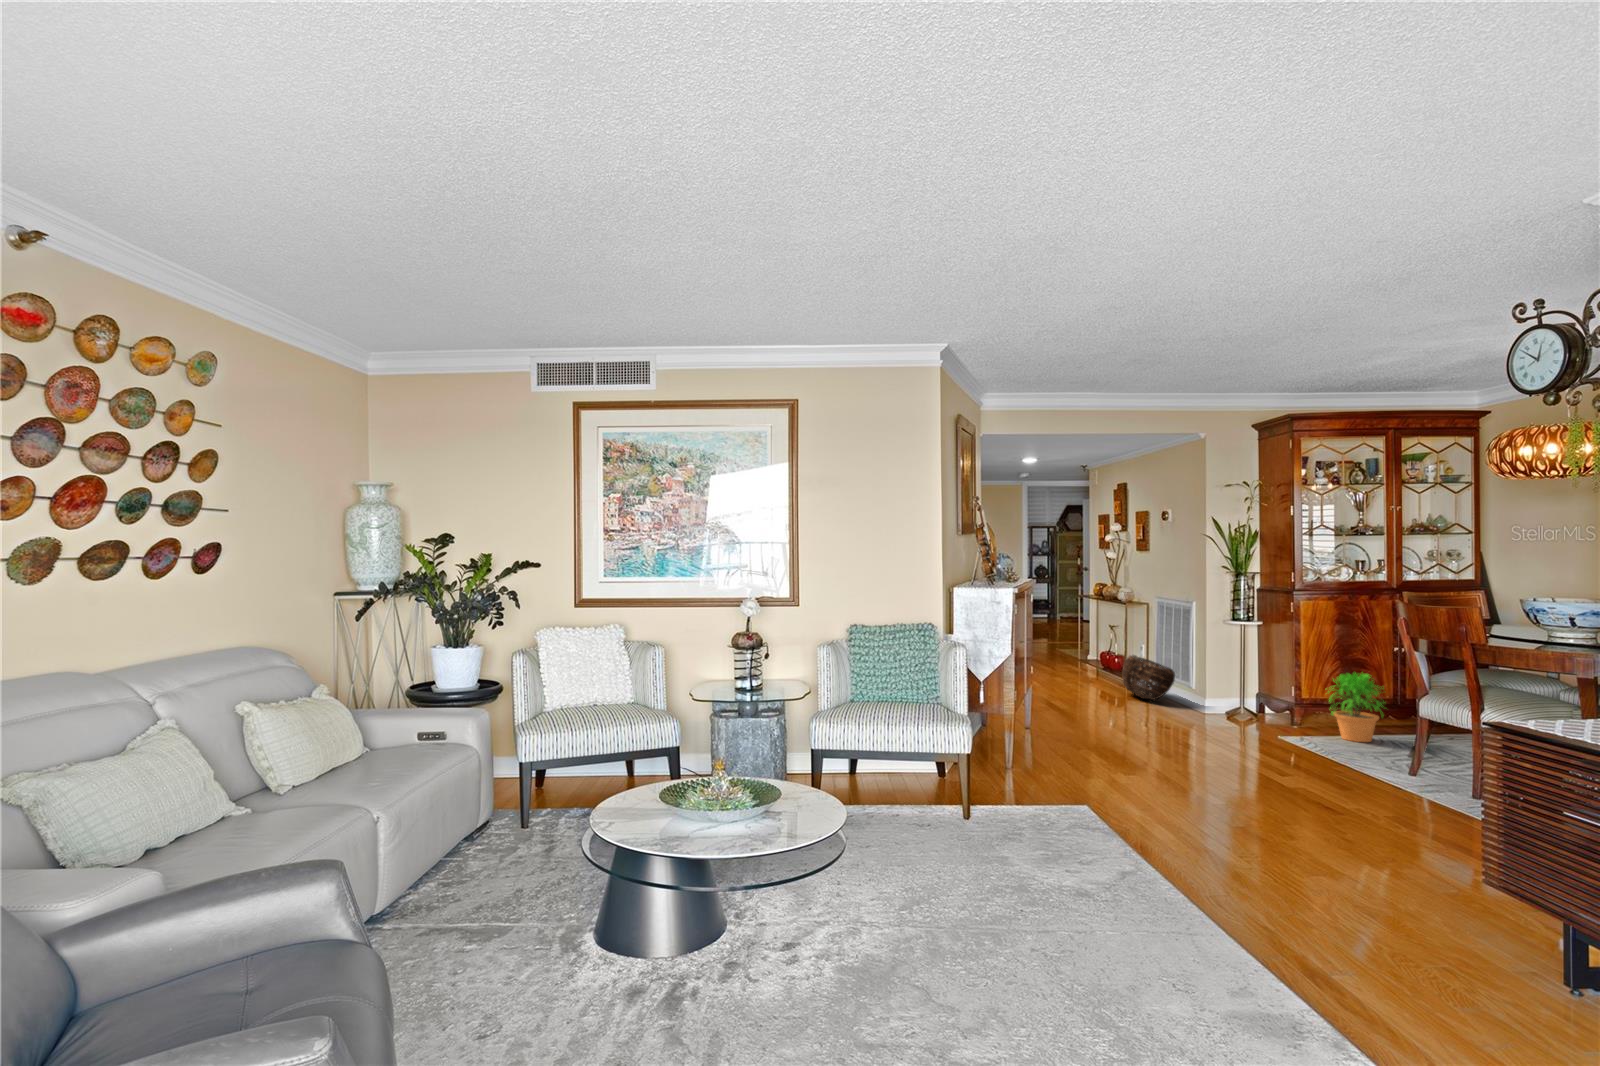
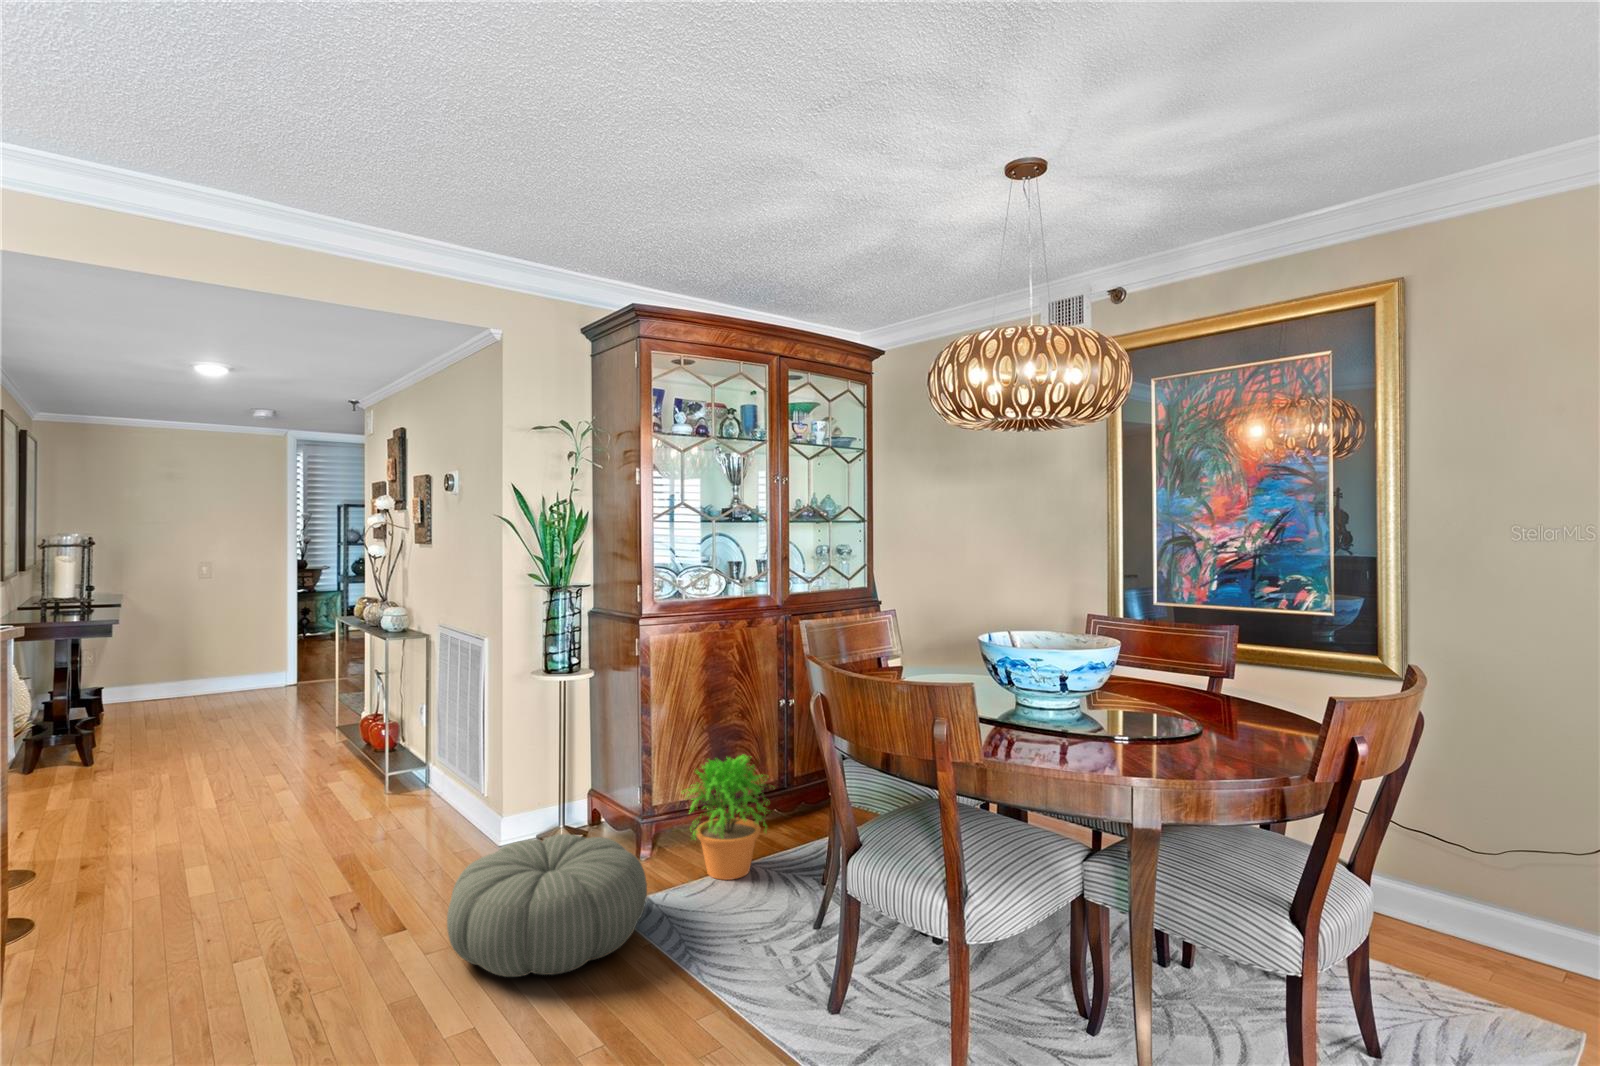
basket: present [1122,655,1175,700] -> none [363,738,456,827]
pouf: none [1196,695,1303,748] -> present [447,834,647,977]

